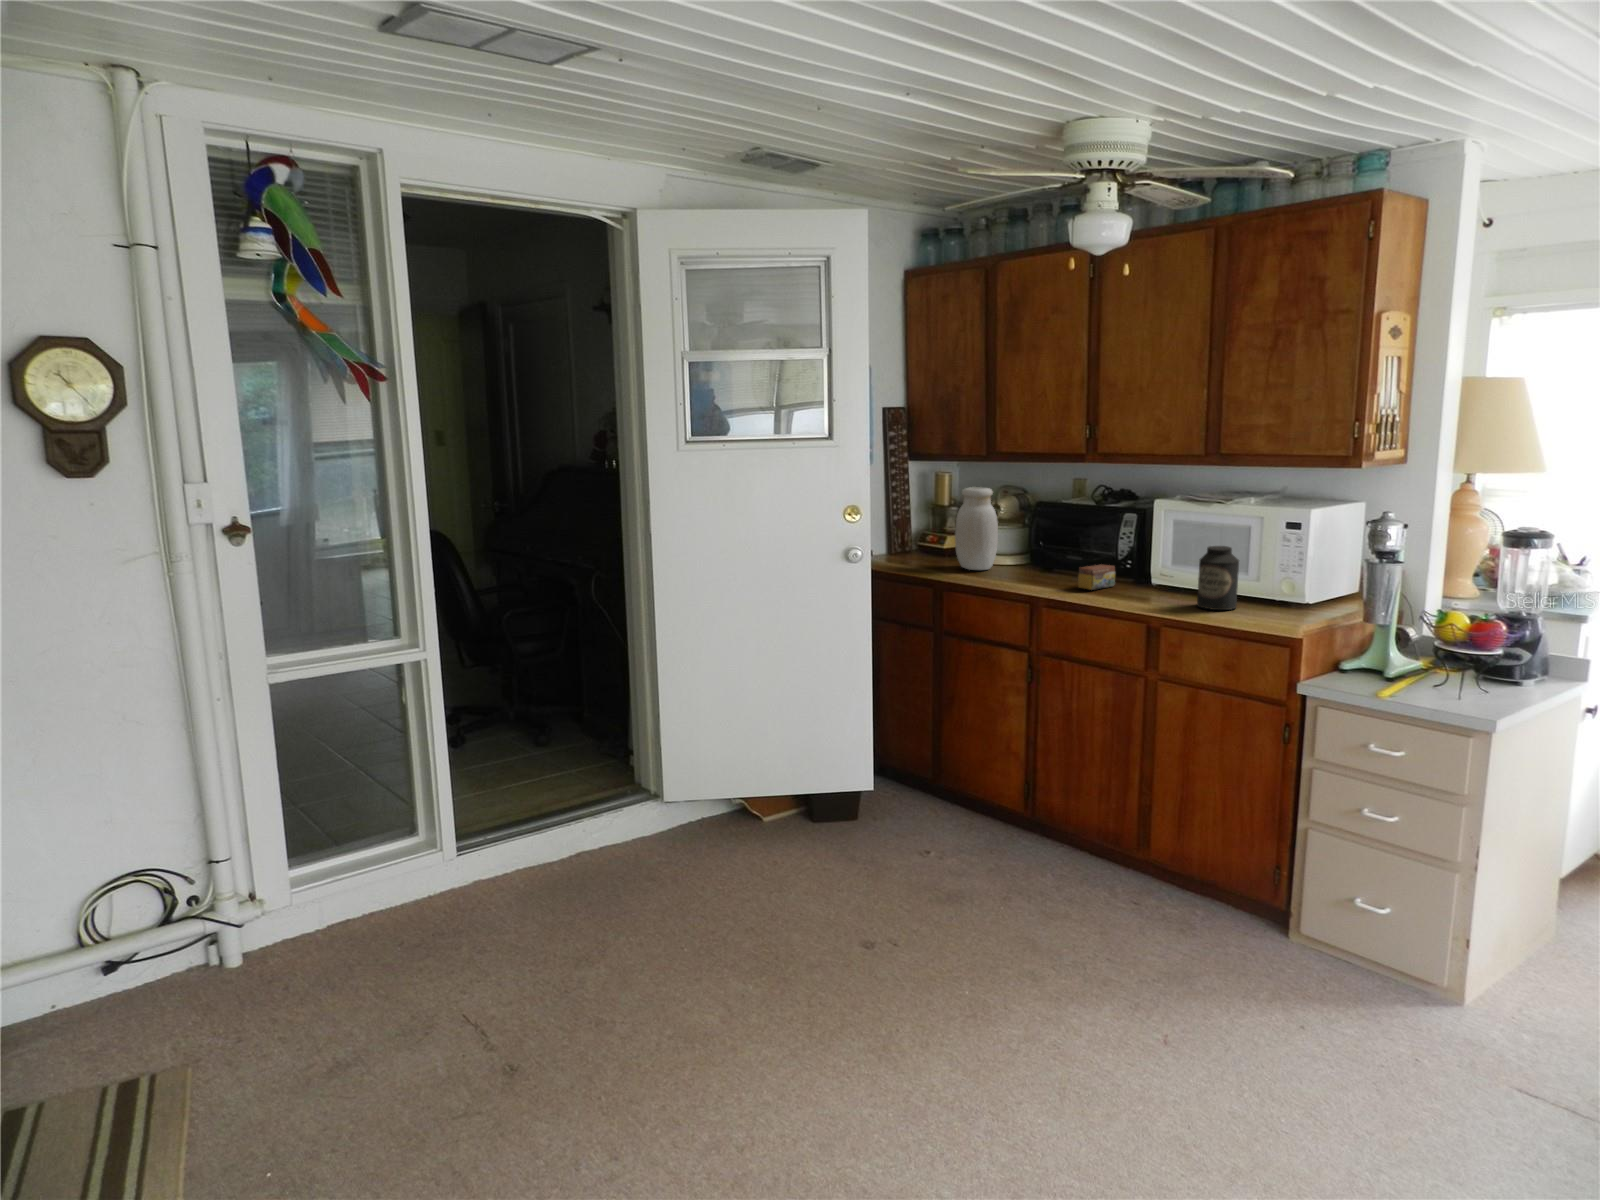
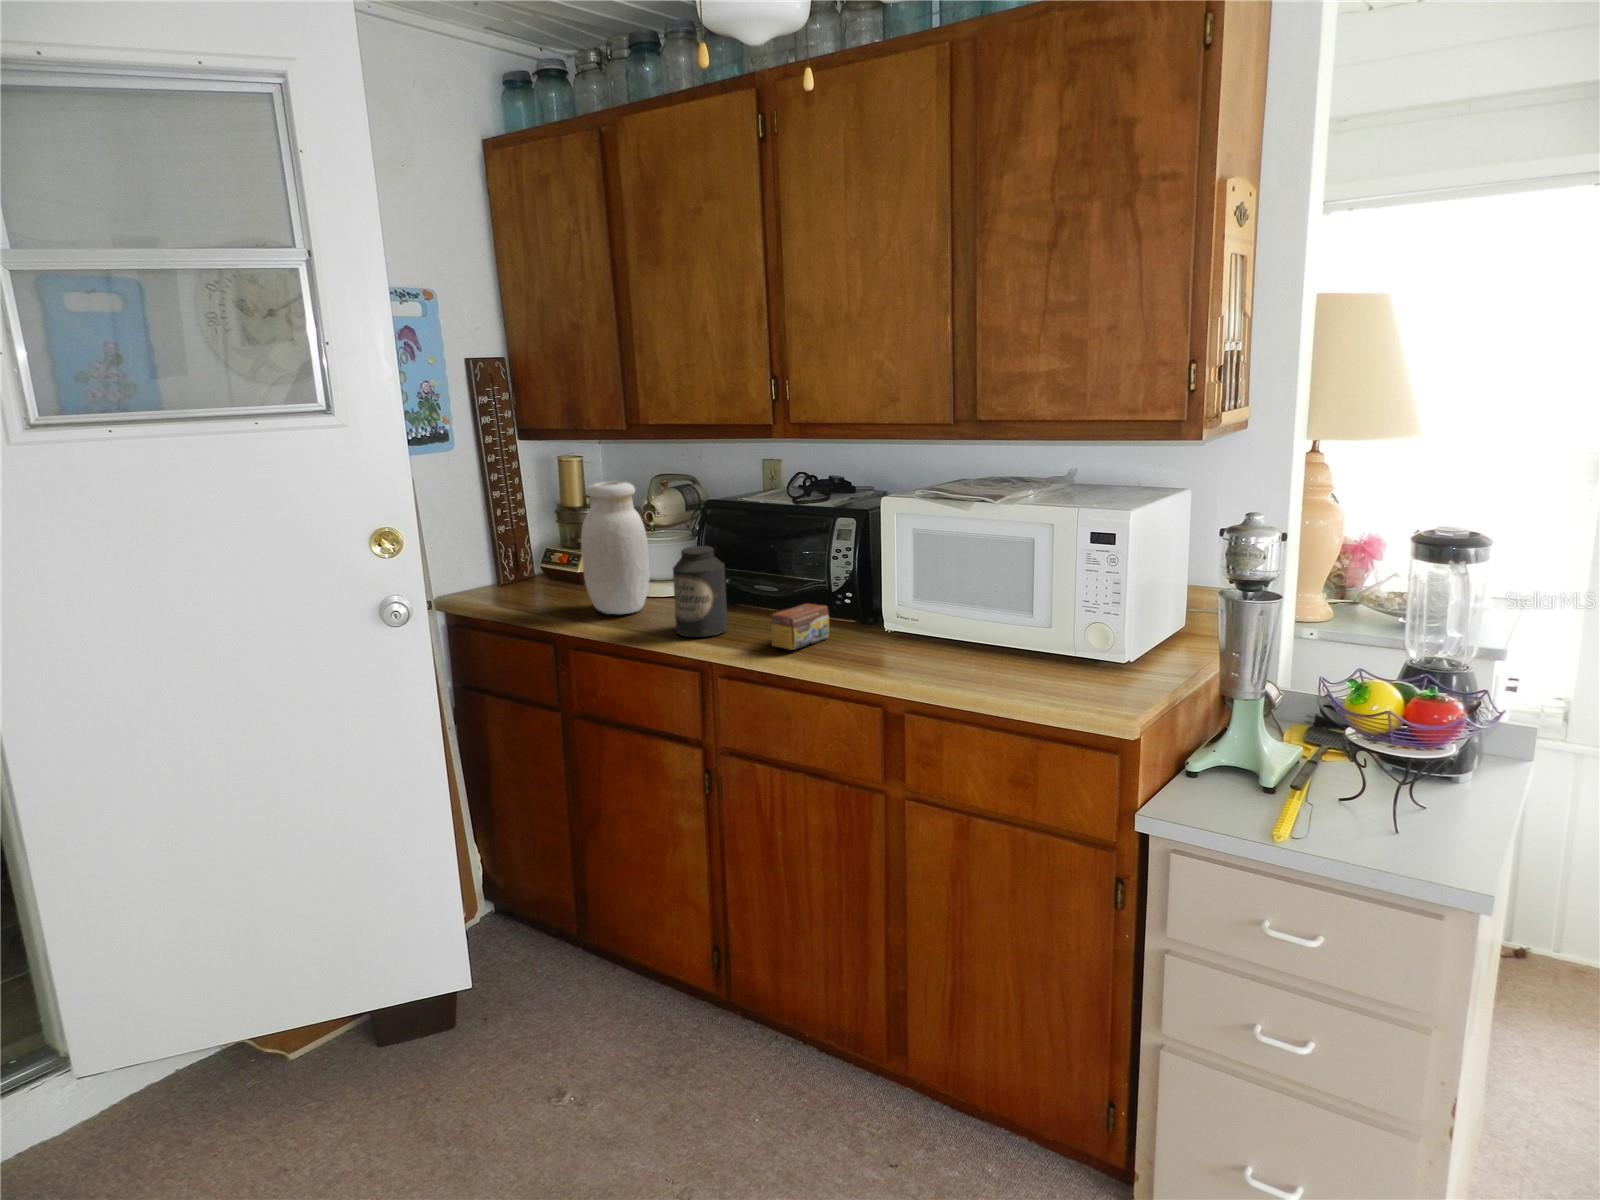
canister: present [1197,546,1239,610] -> present [673,546,728,637]

